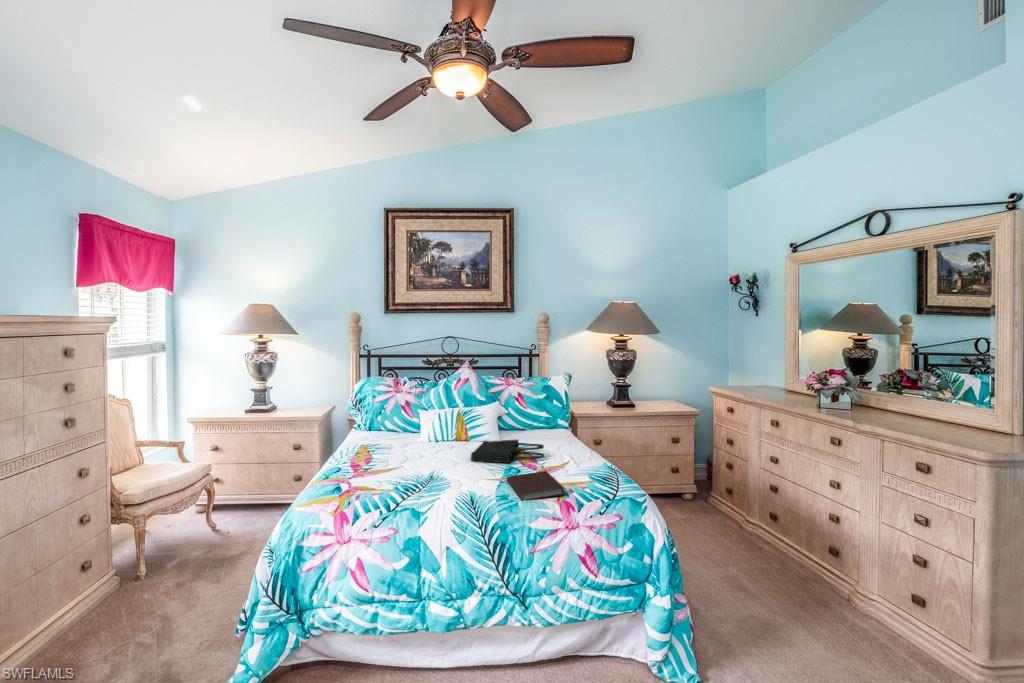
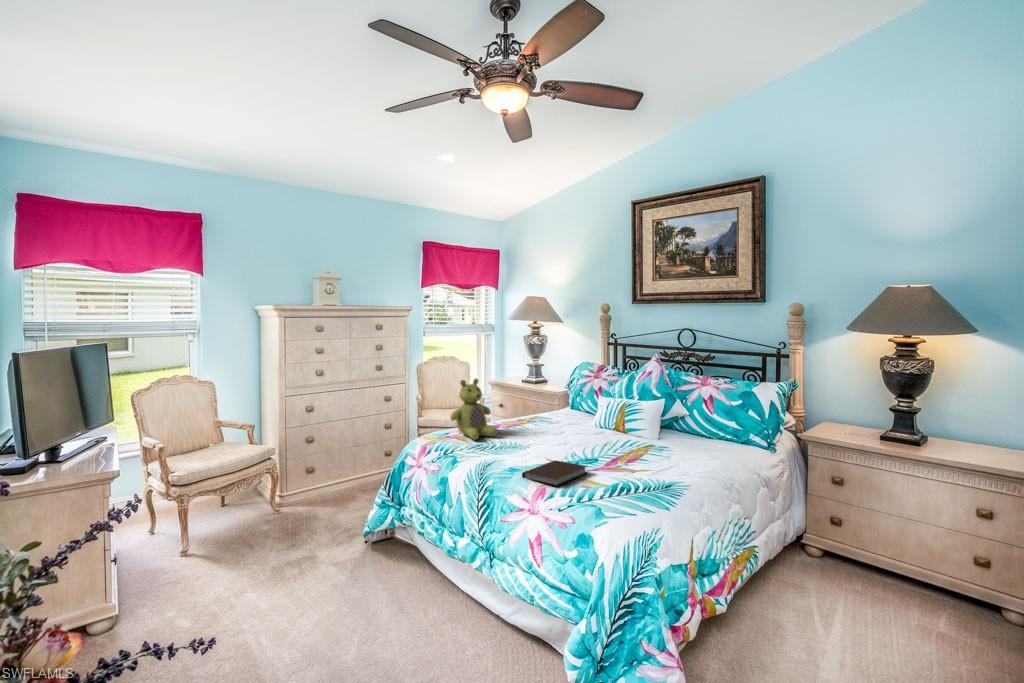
stuffed bear: none [336,410,391,488] -> present [450,378,497,440]
tote bag: present [471,440,544,463] -> none [576,434,637,461]

